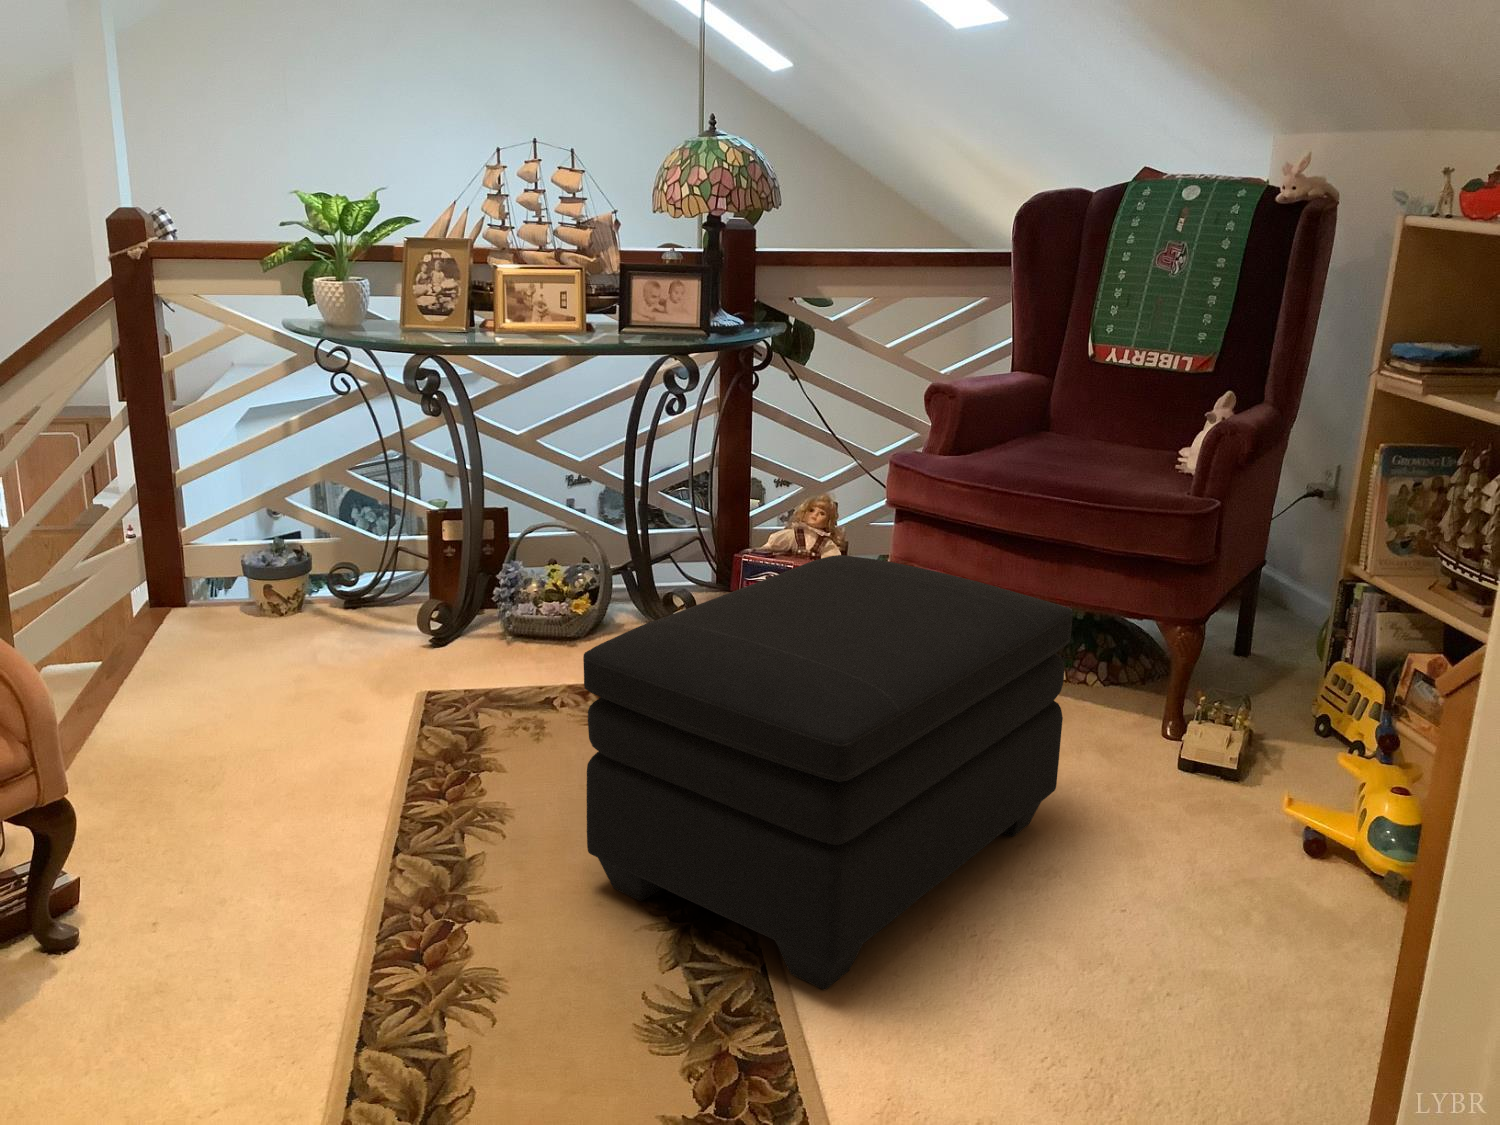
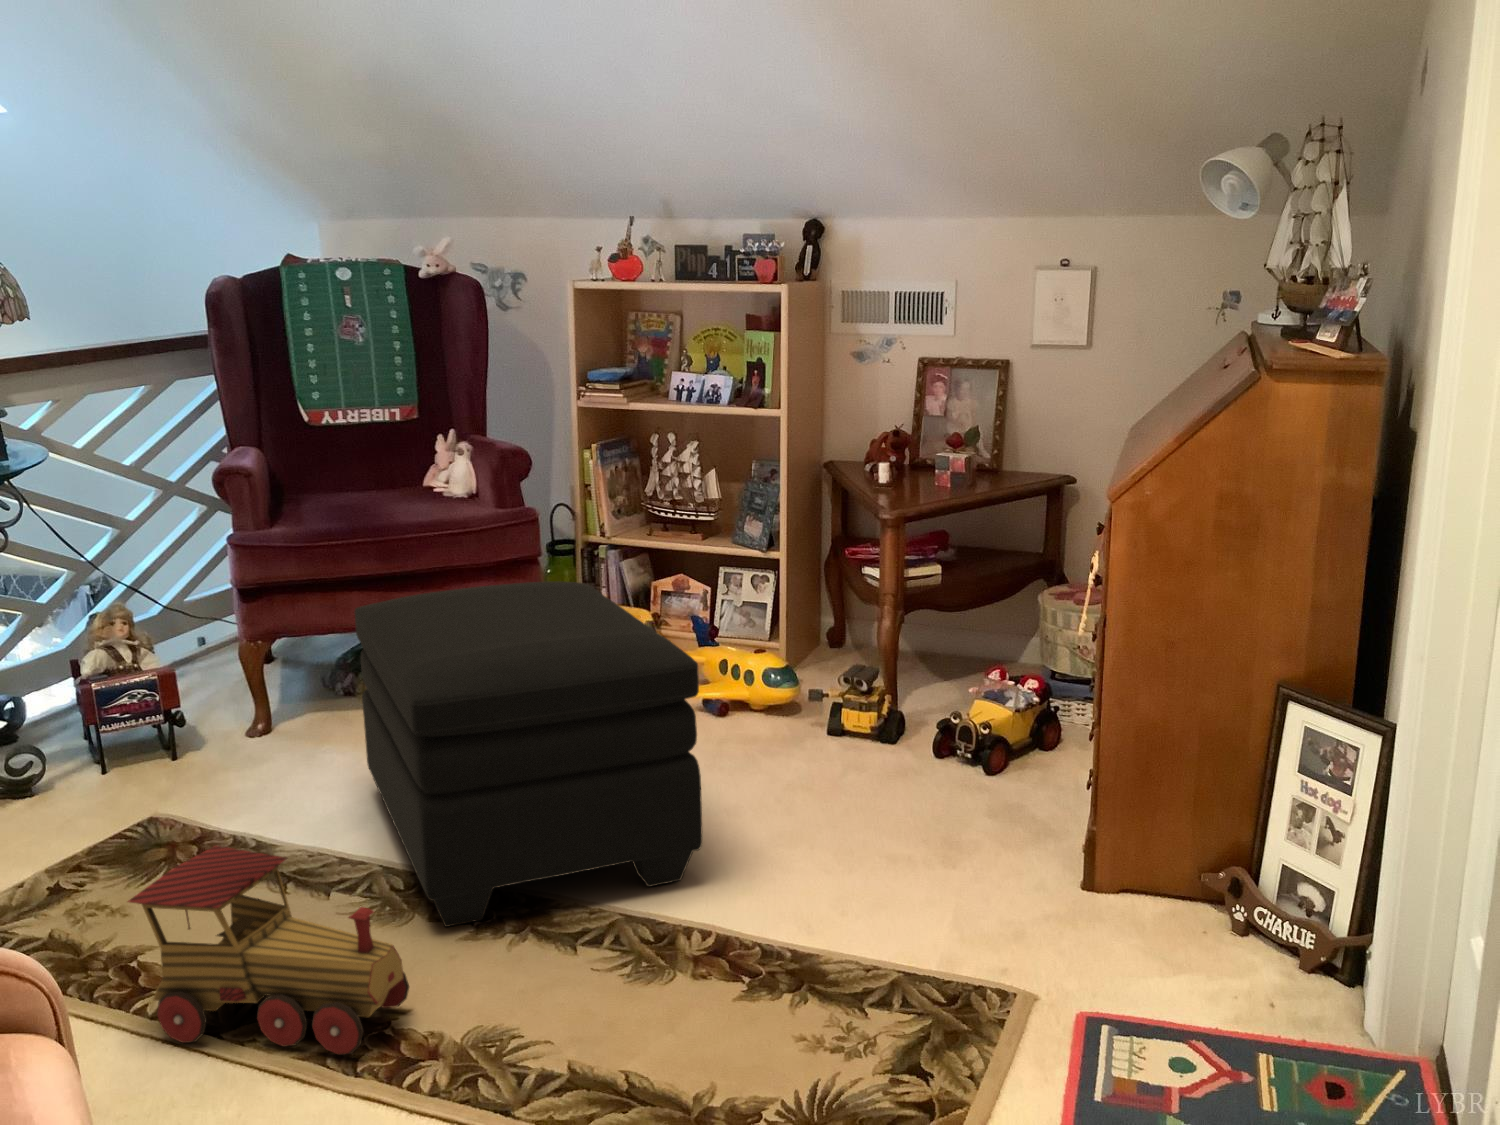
toy train: none [344,712,469,931] -> present [128,846,409,1055]

